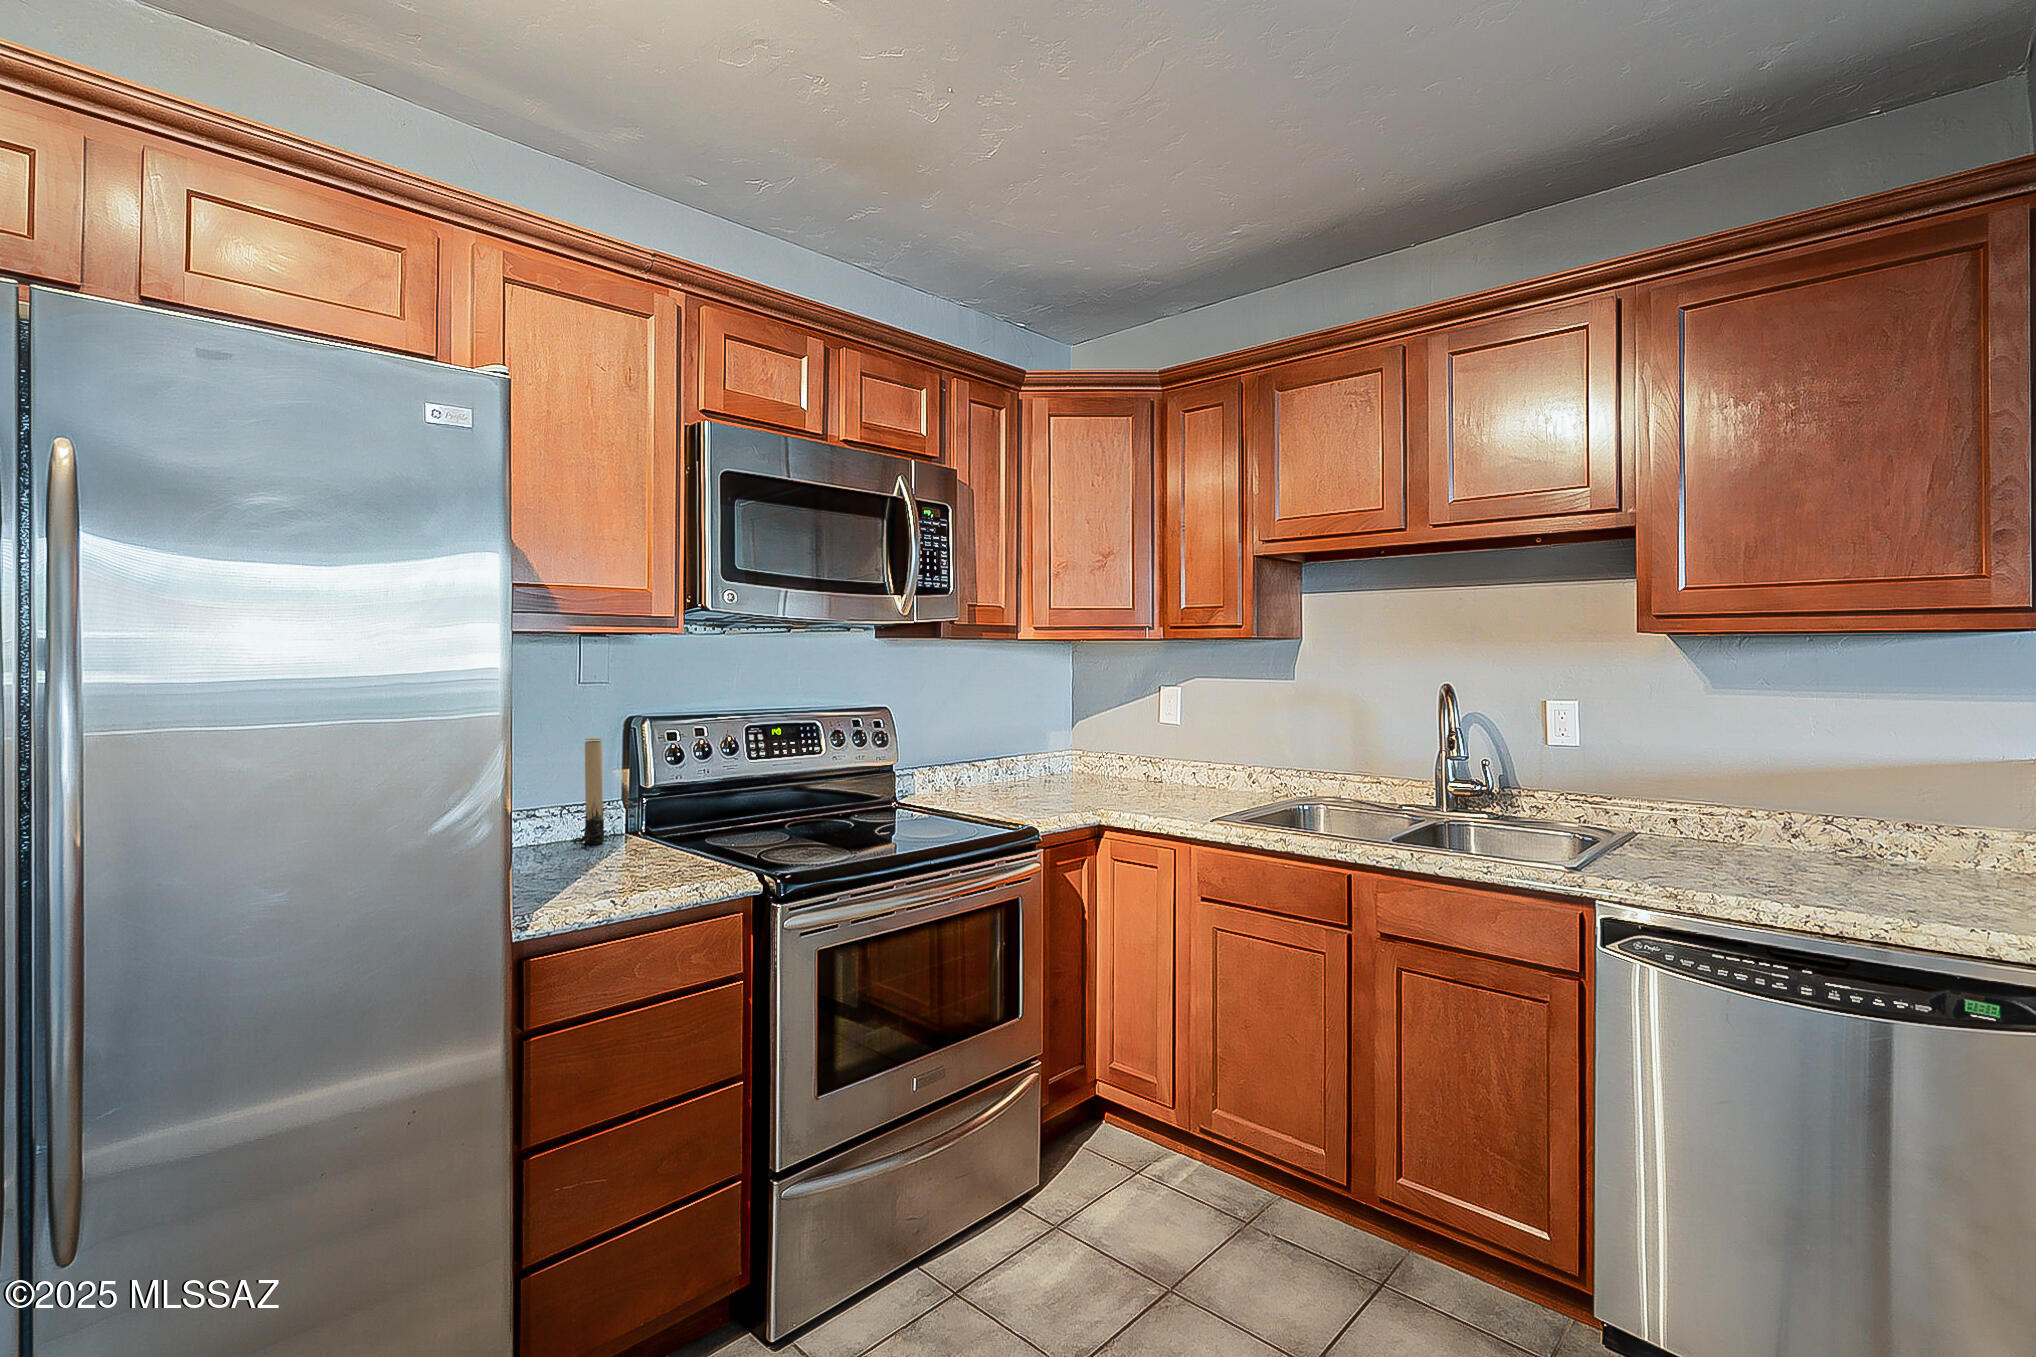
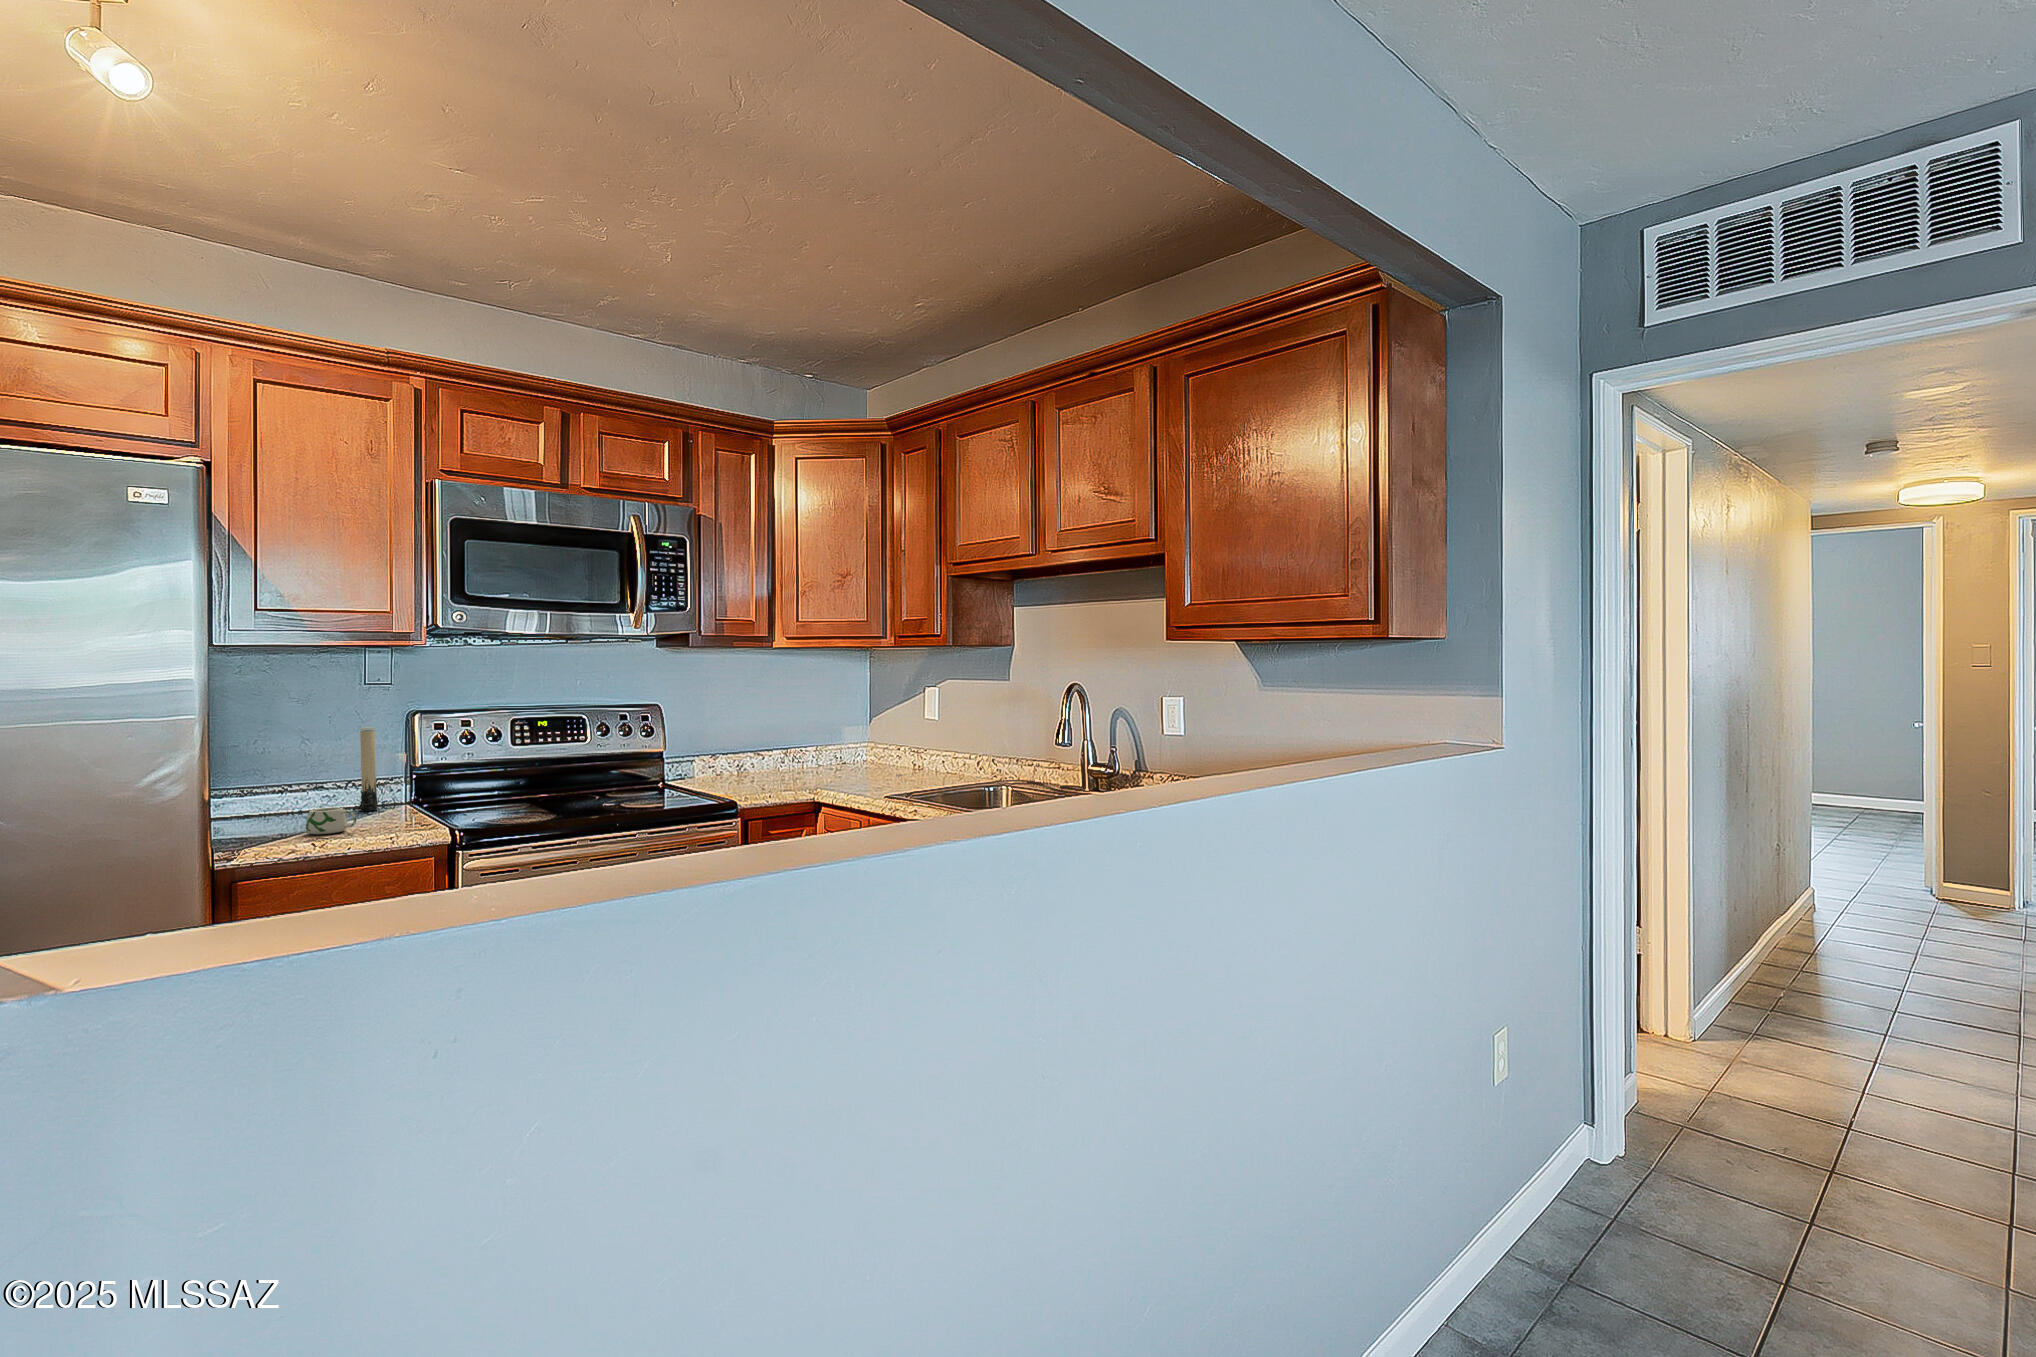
mug: none [565,845,628,882] -> present [306,807,357,834]

